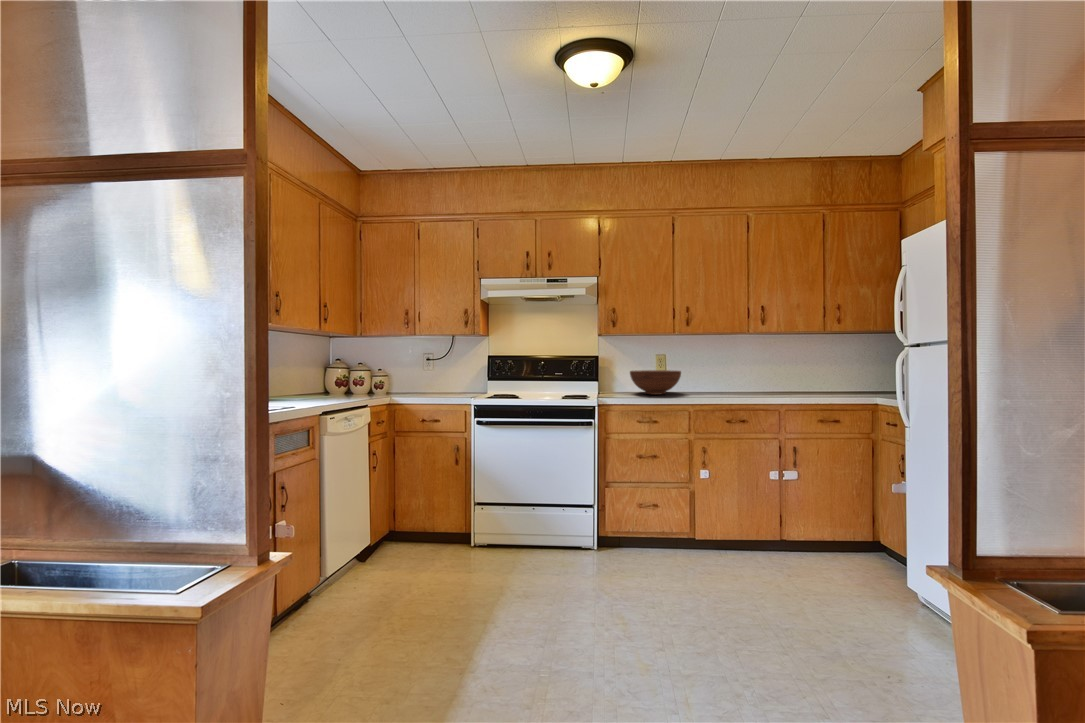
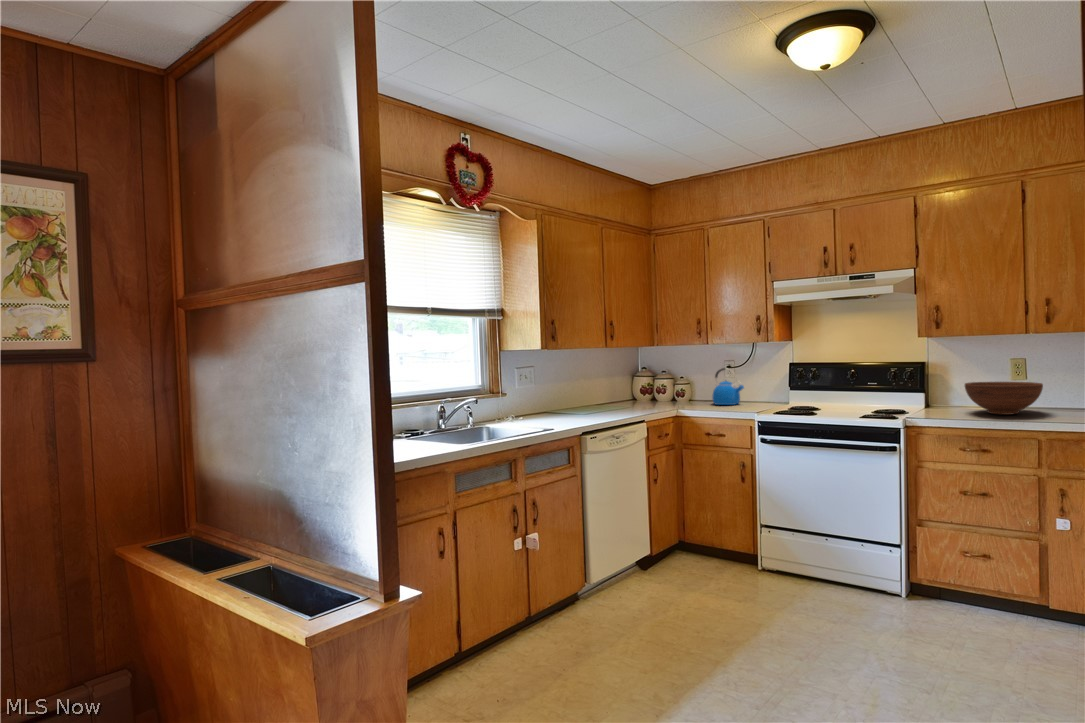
kettle: none [419,359,450,393] -> present [712,368,744,405]

